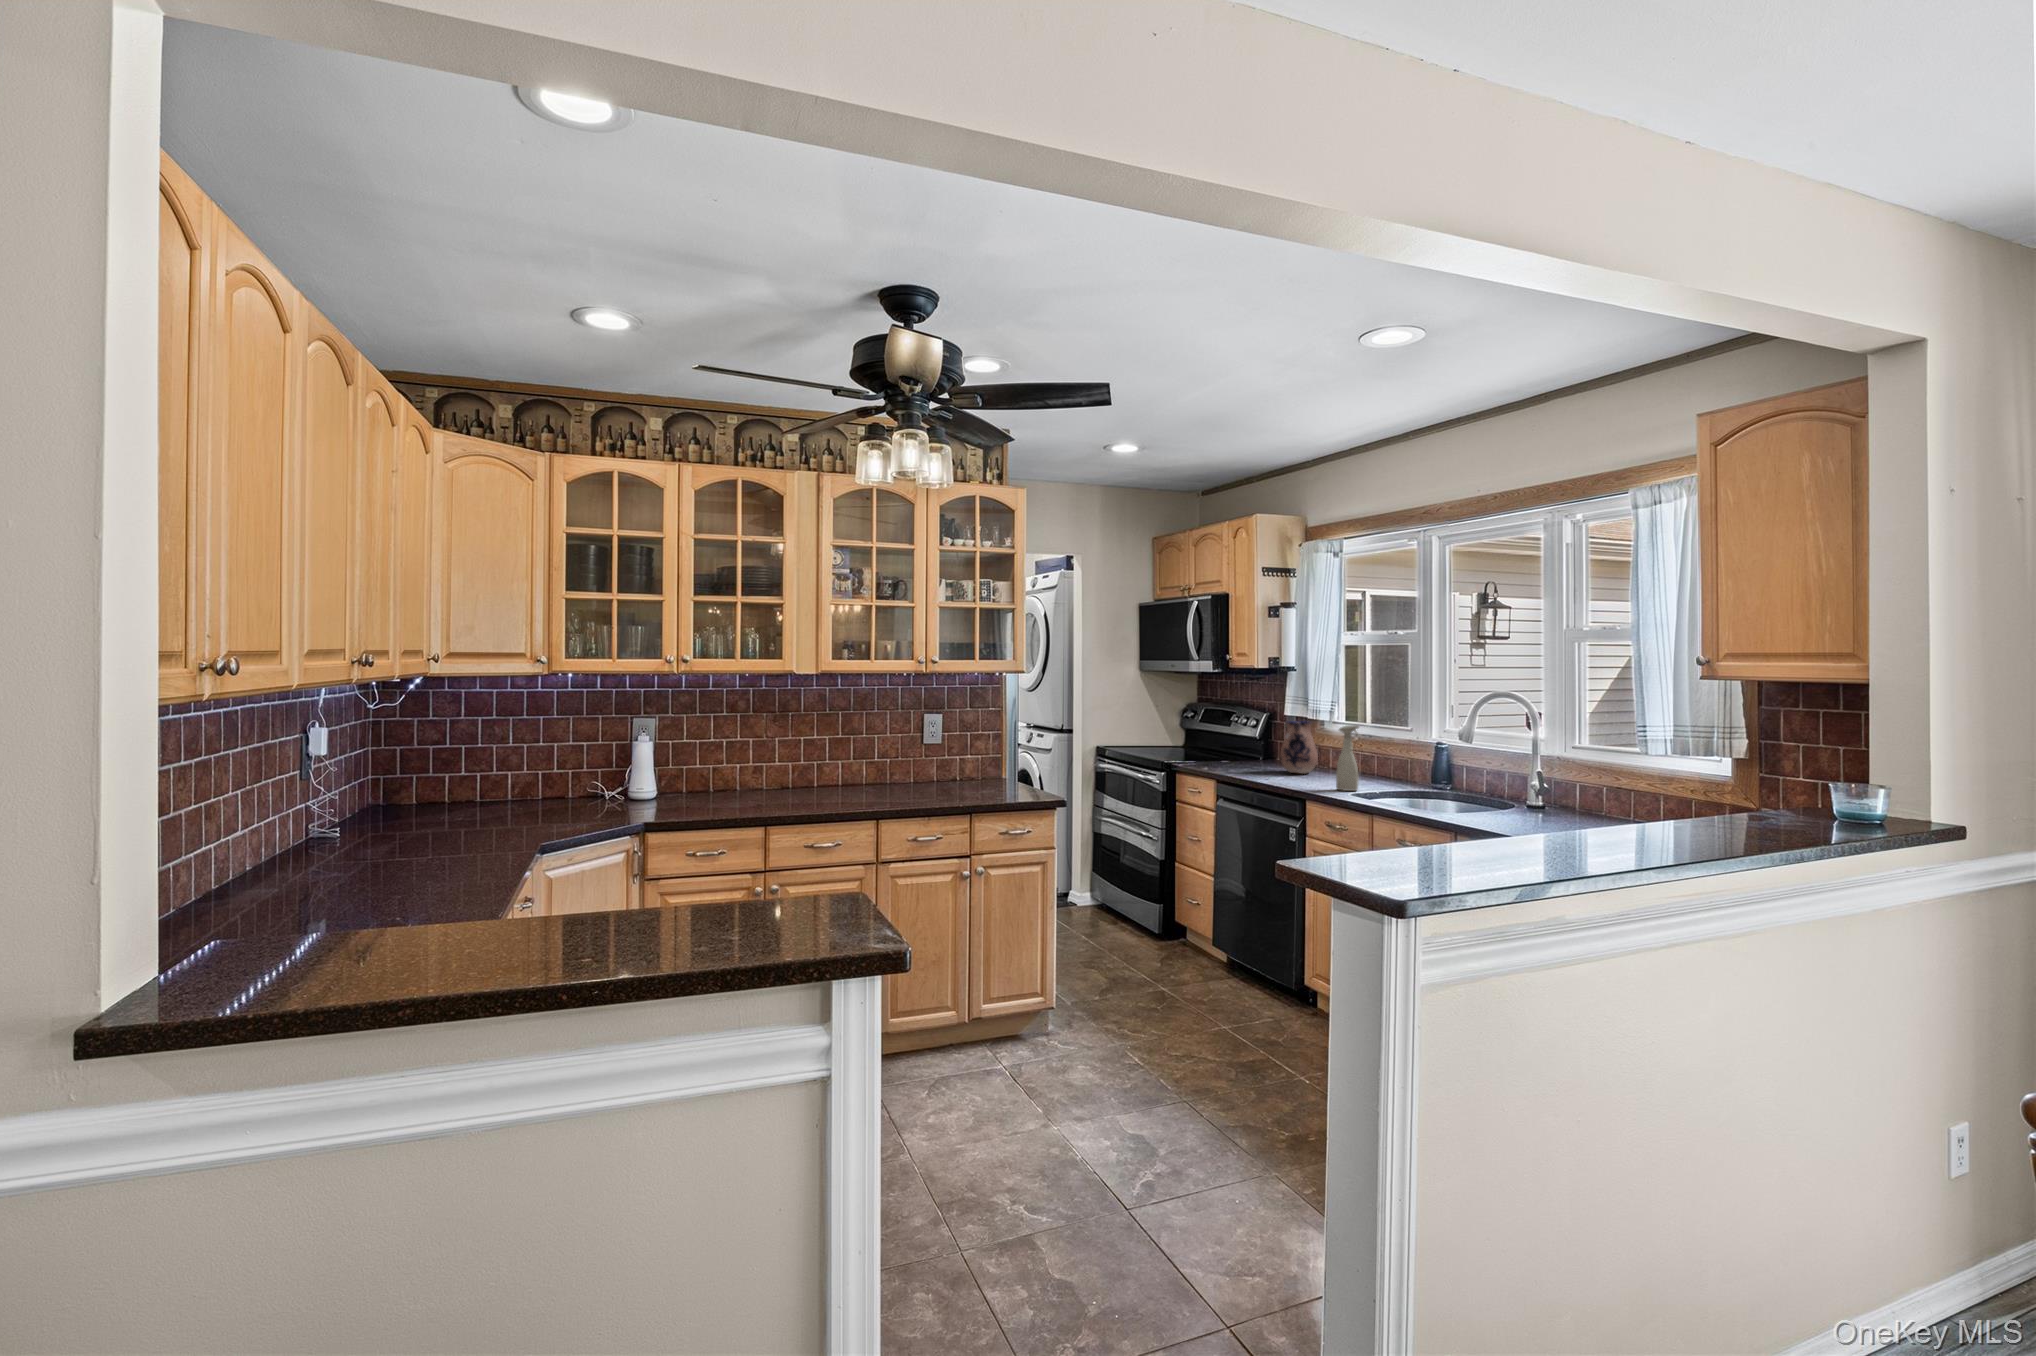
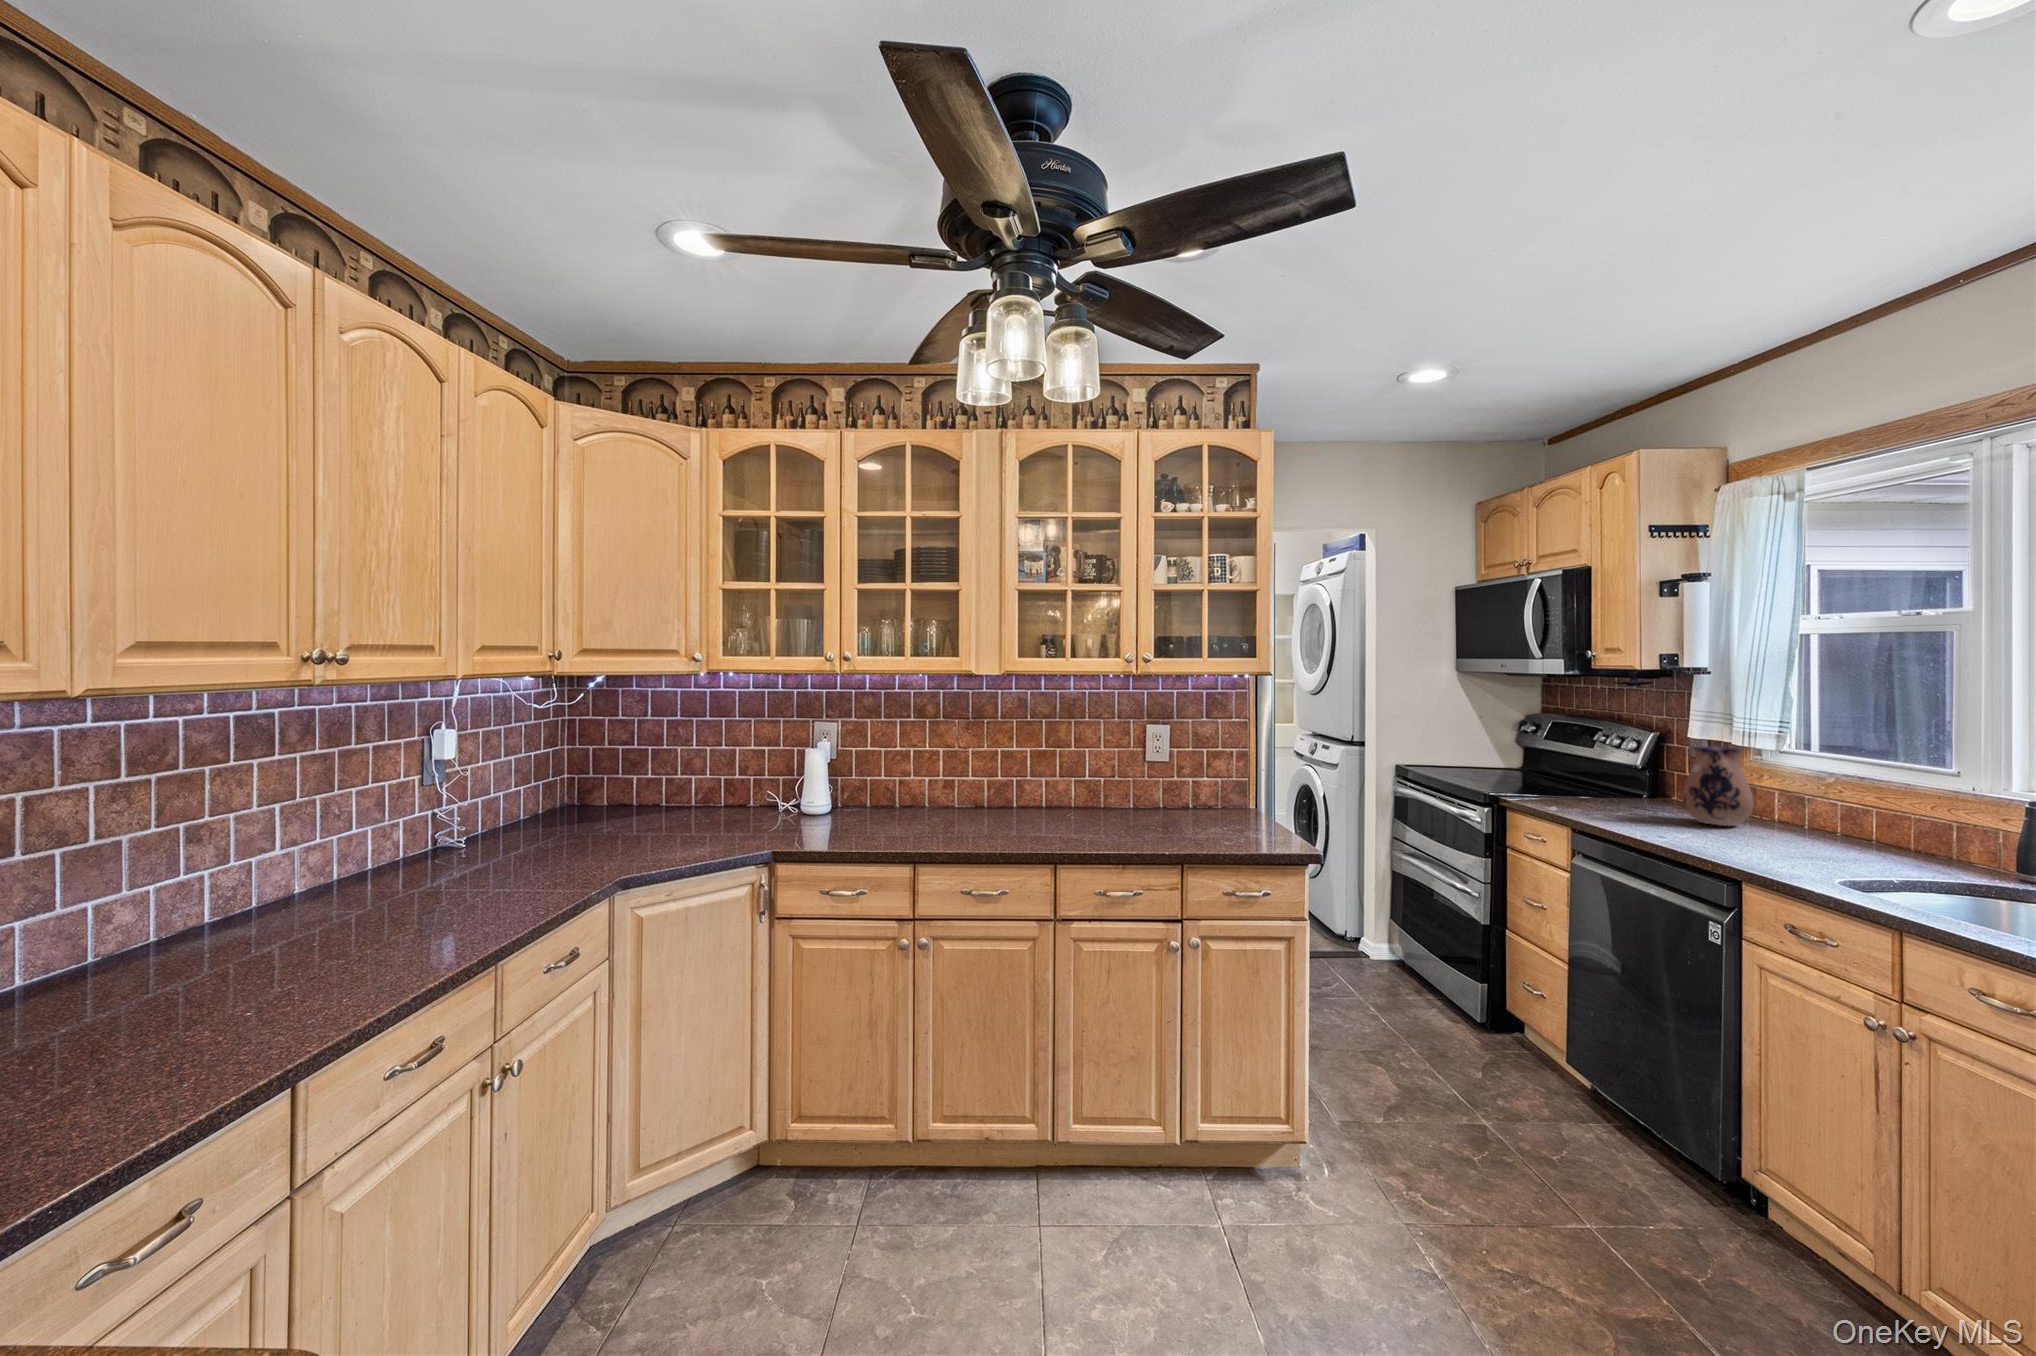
spray bottle: present [1336,725,1359,791] -> none [1804,761,1856,871]

